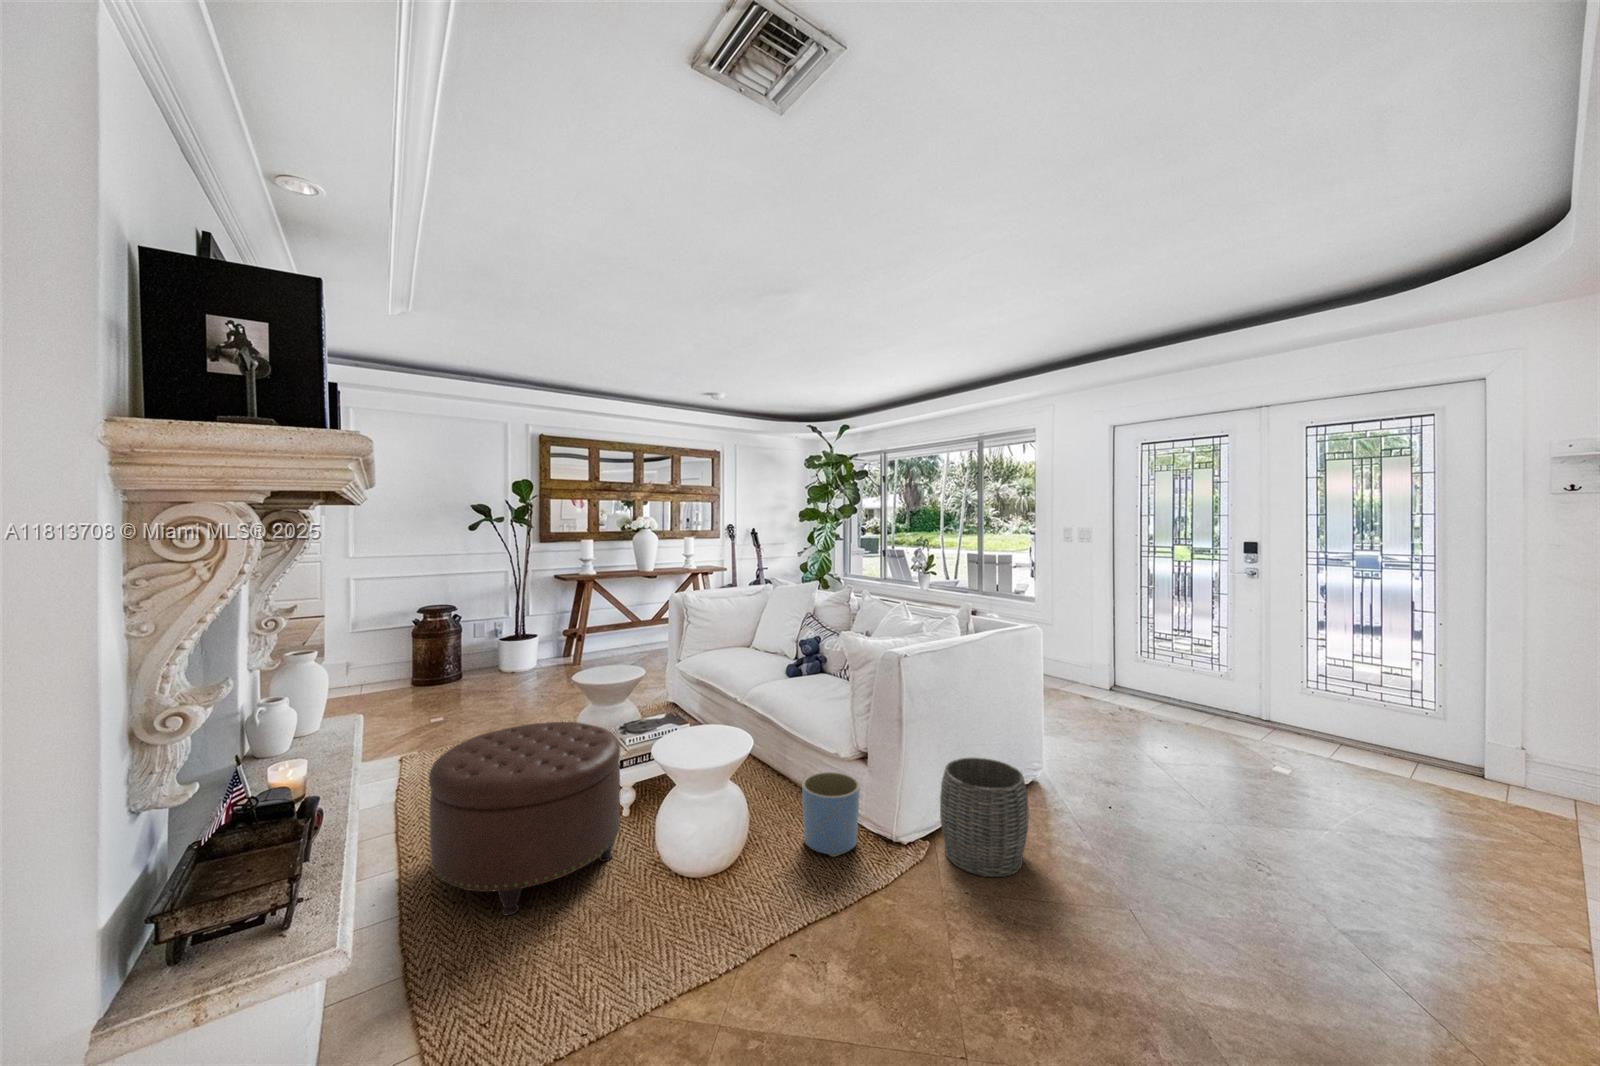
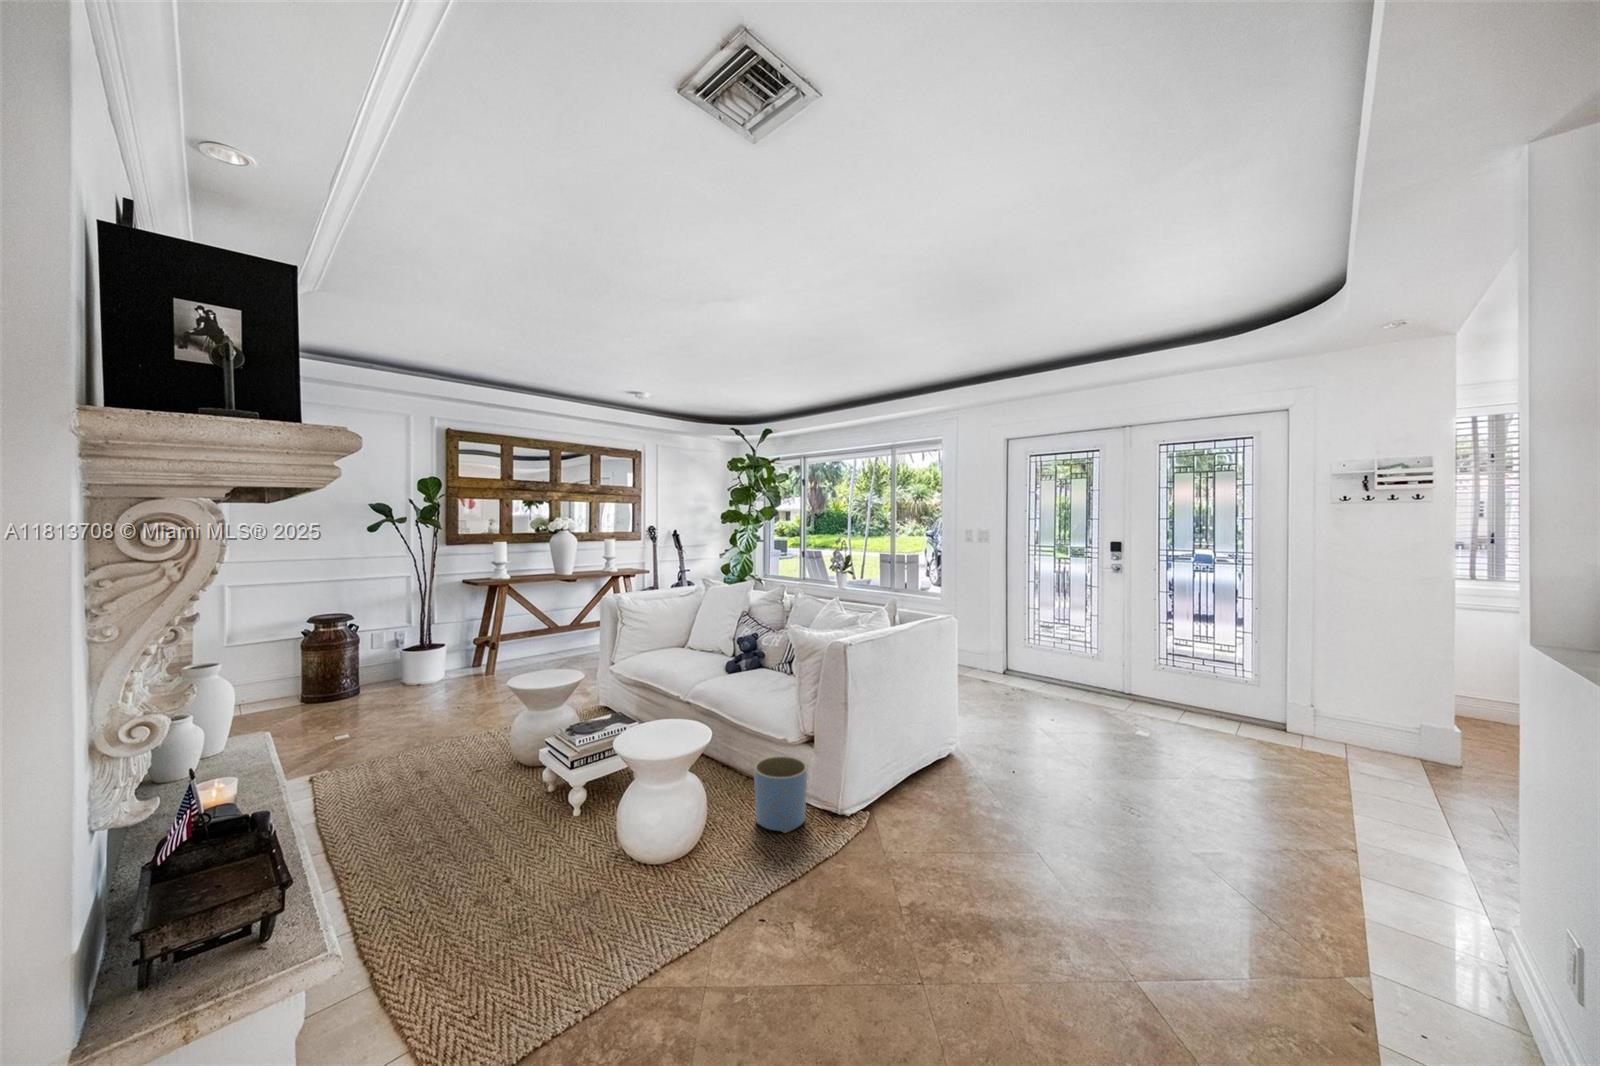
ottoman: present [429,722,620,916] -> none [381,723,578,917]
woven basket: present [940,758,1029,877] -> none [879,734,955,838]

